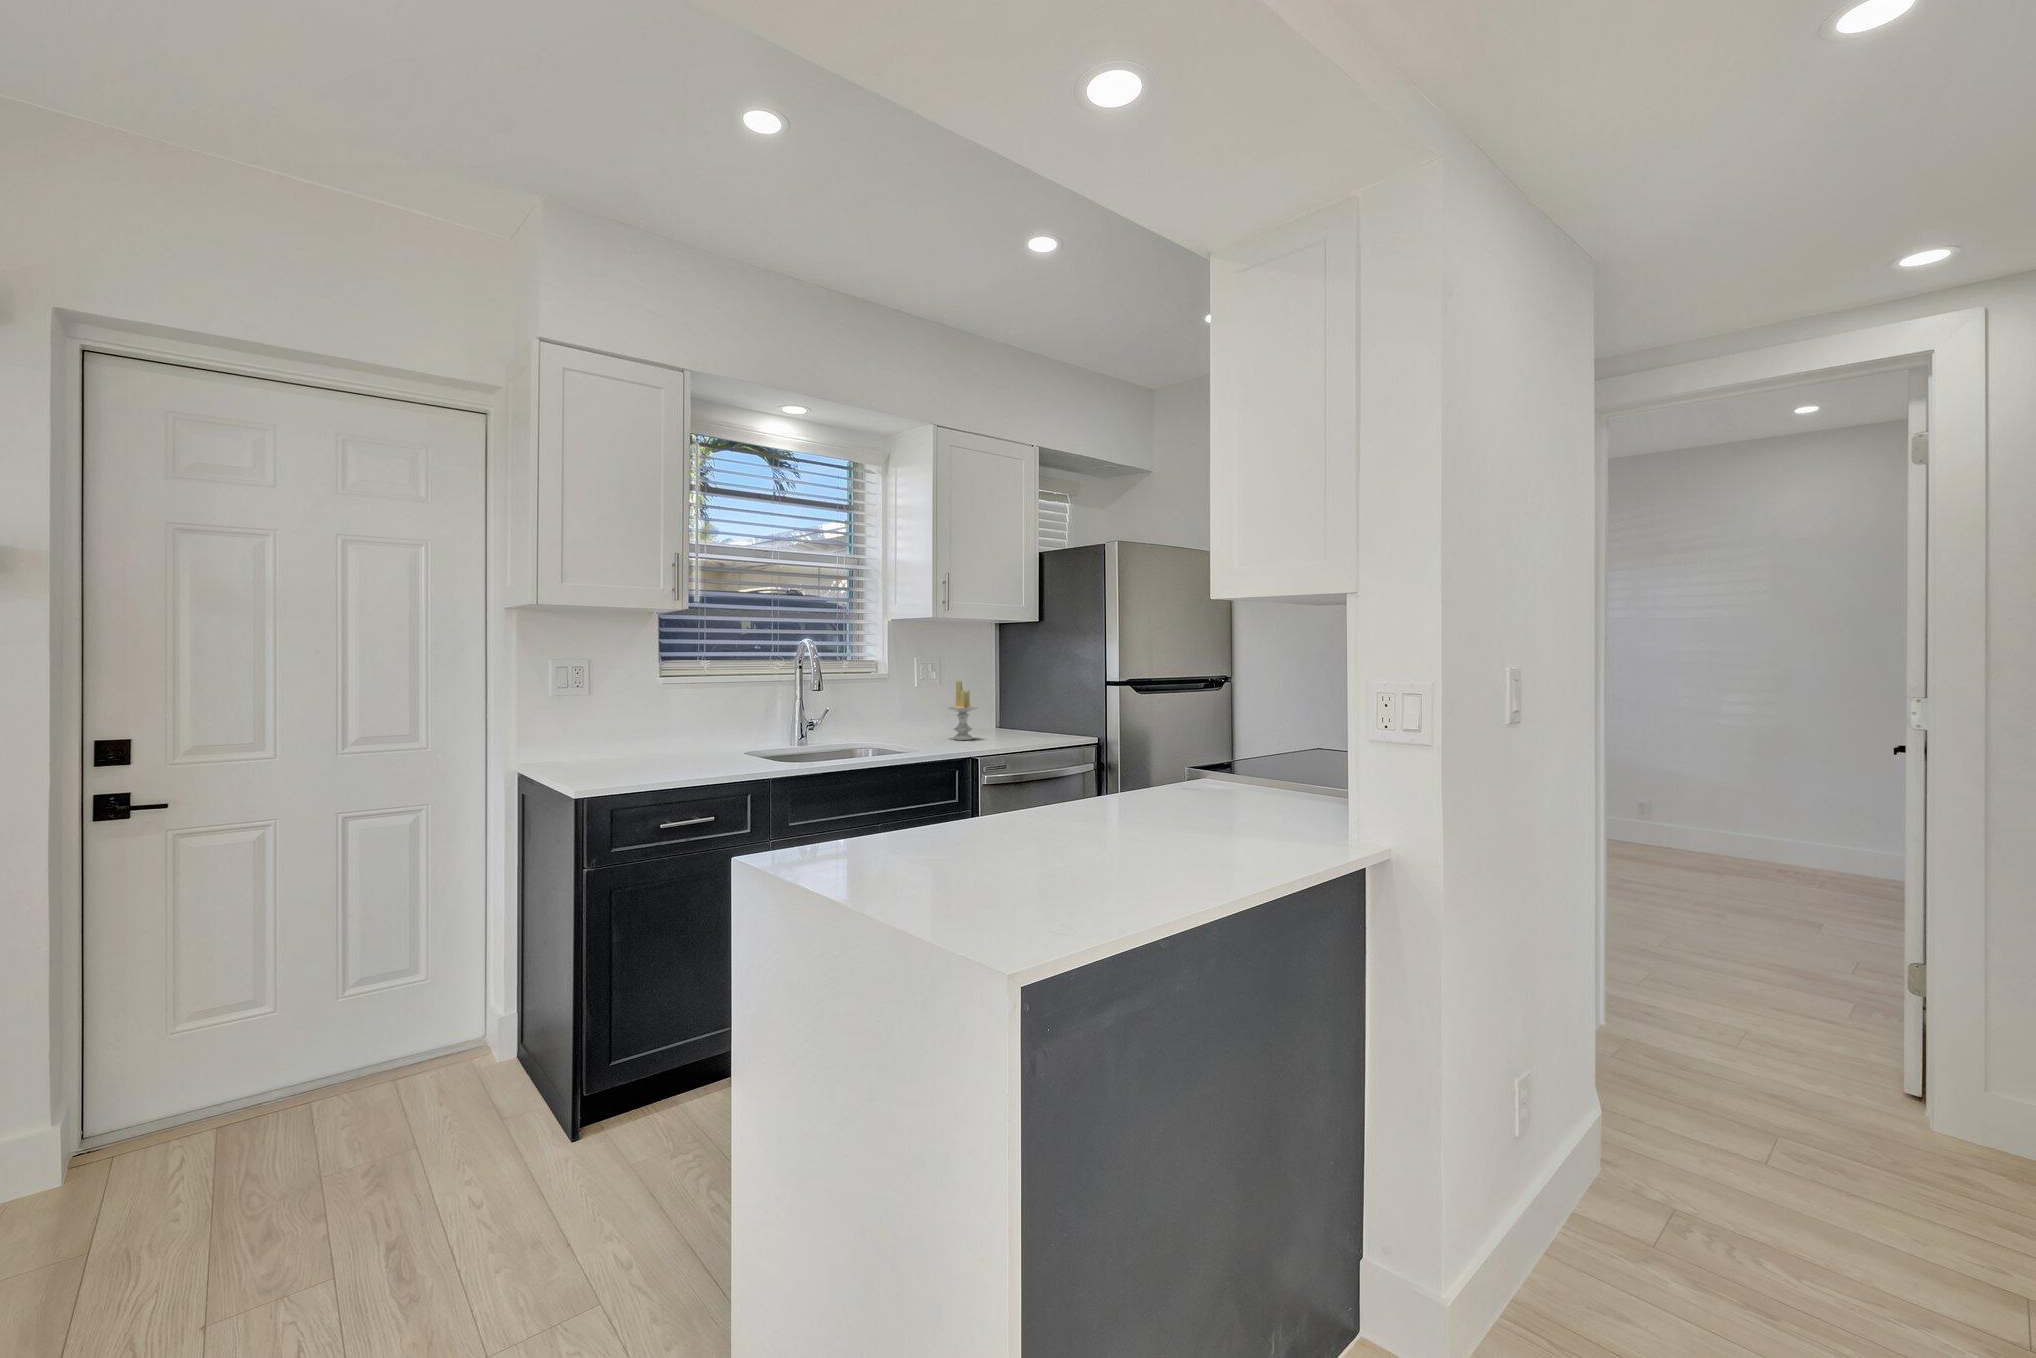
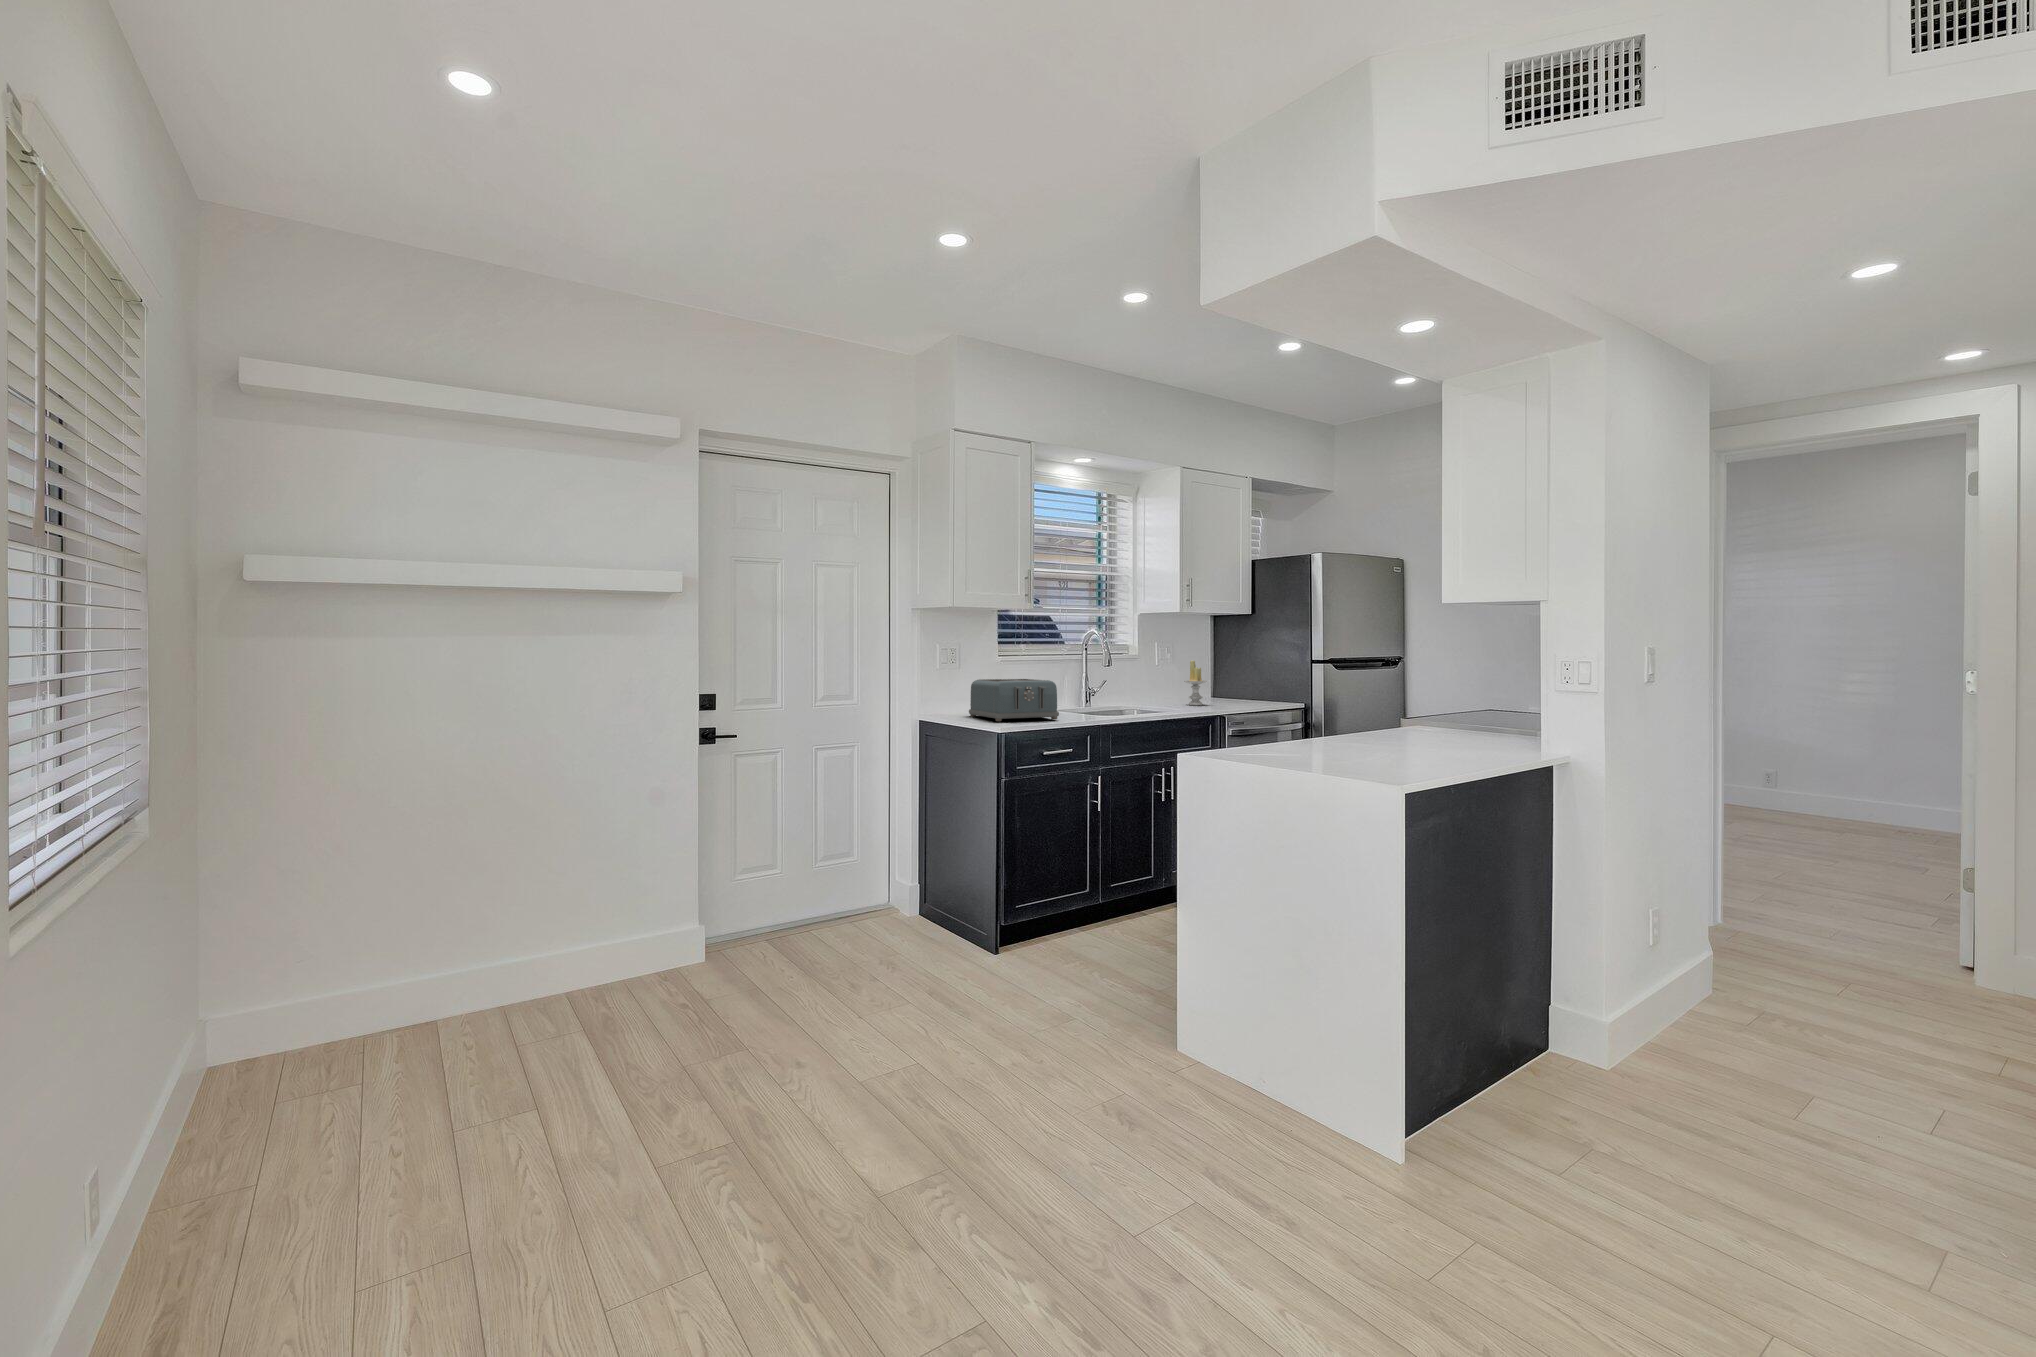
toaster: none [588,711,710,779] -> present [969,679,1059,721]

